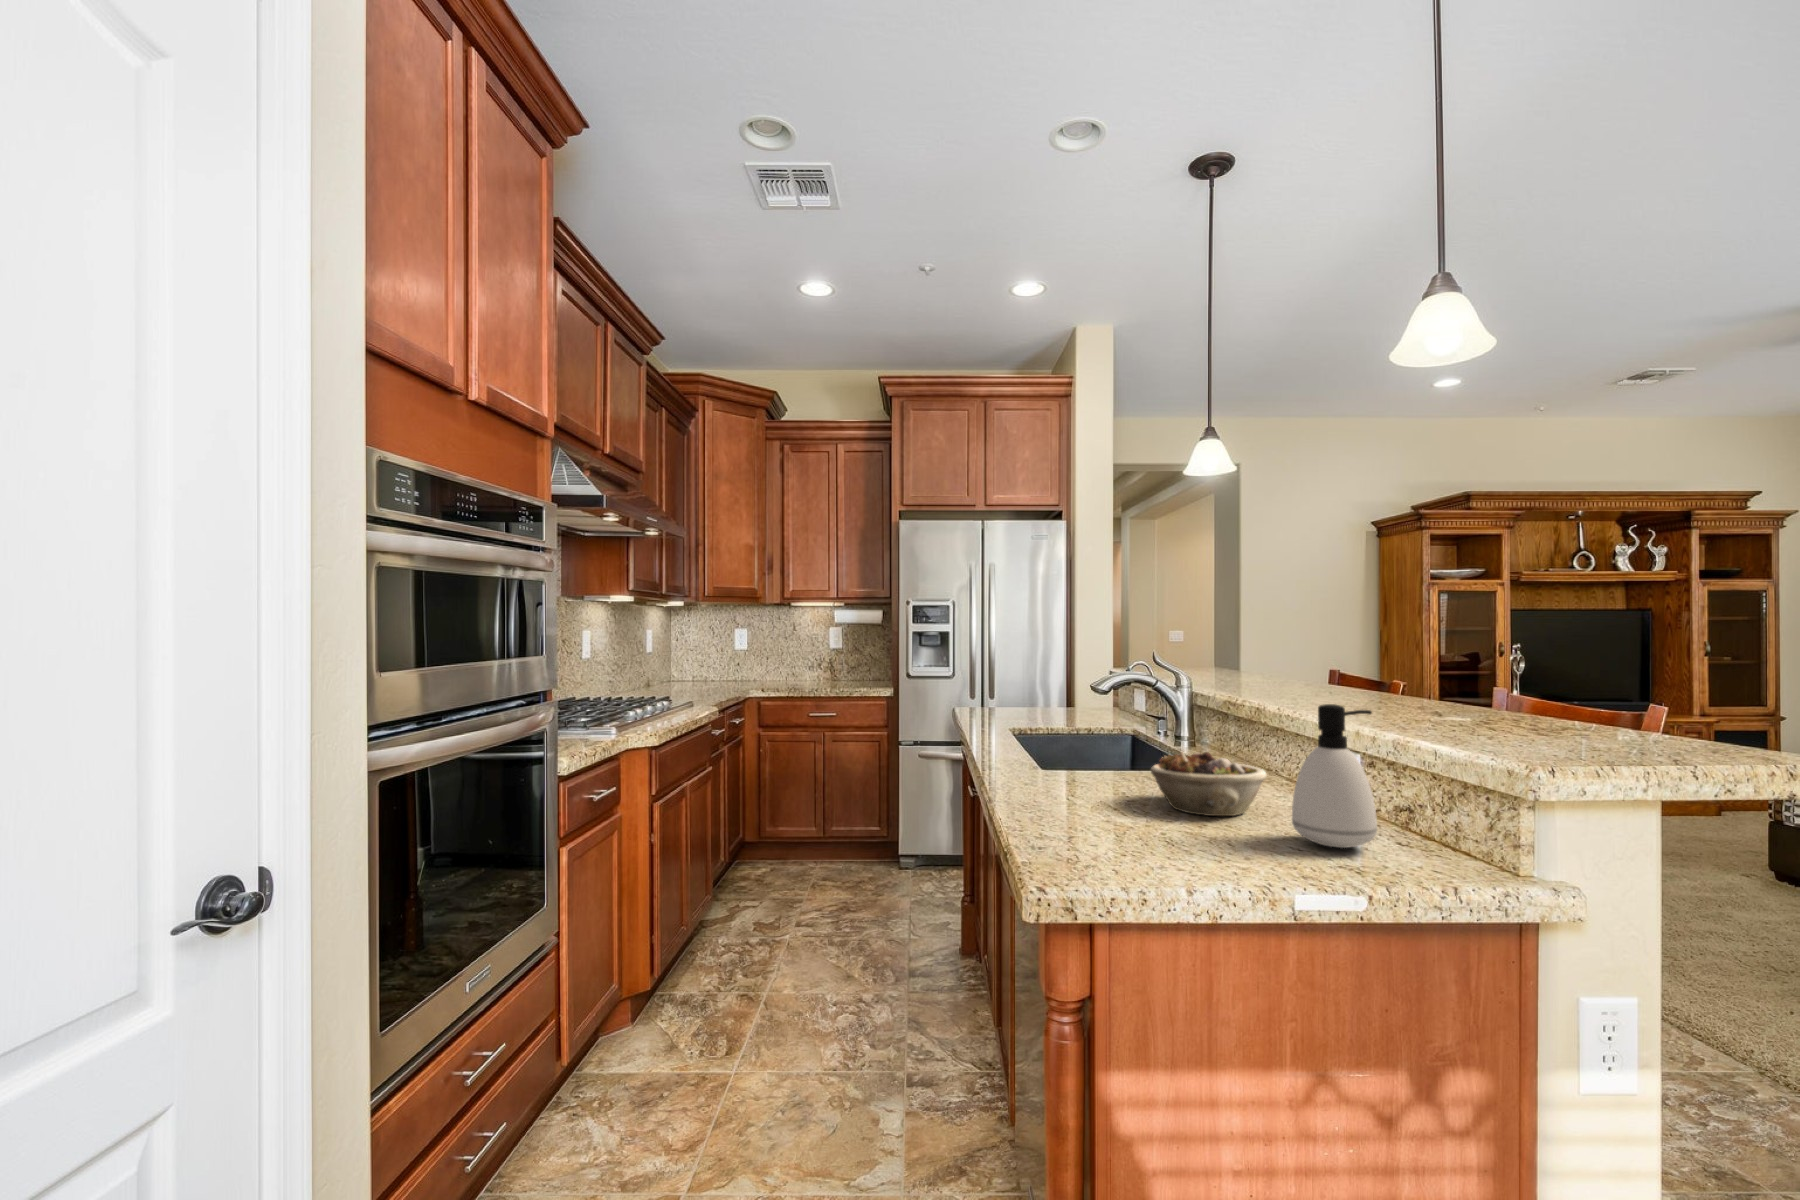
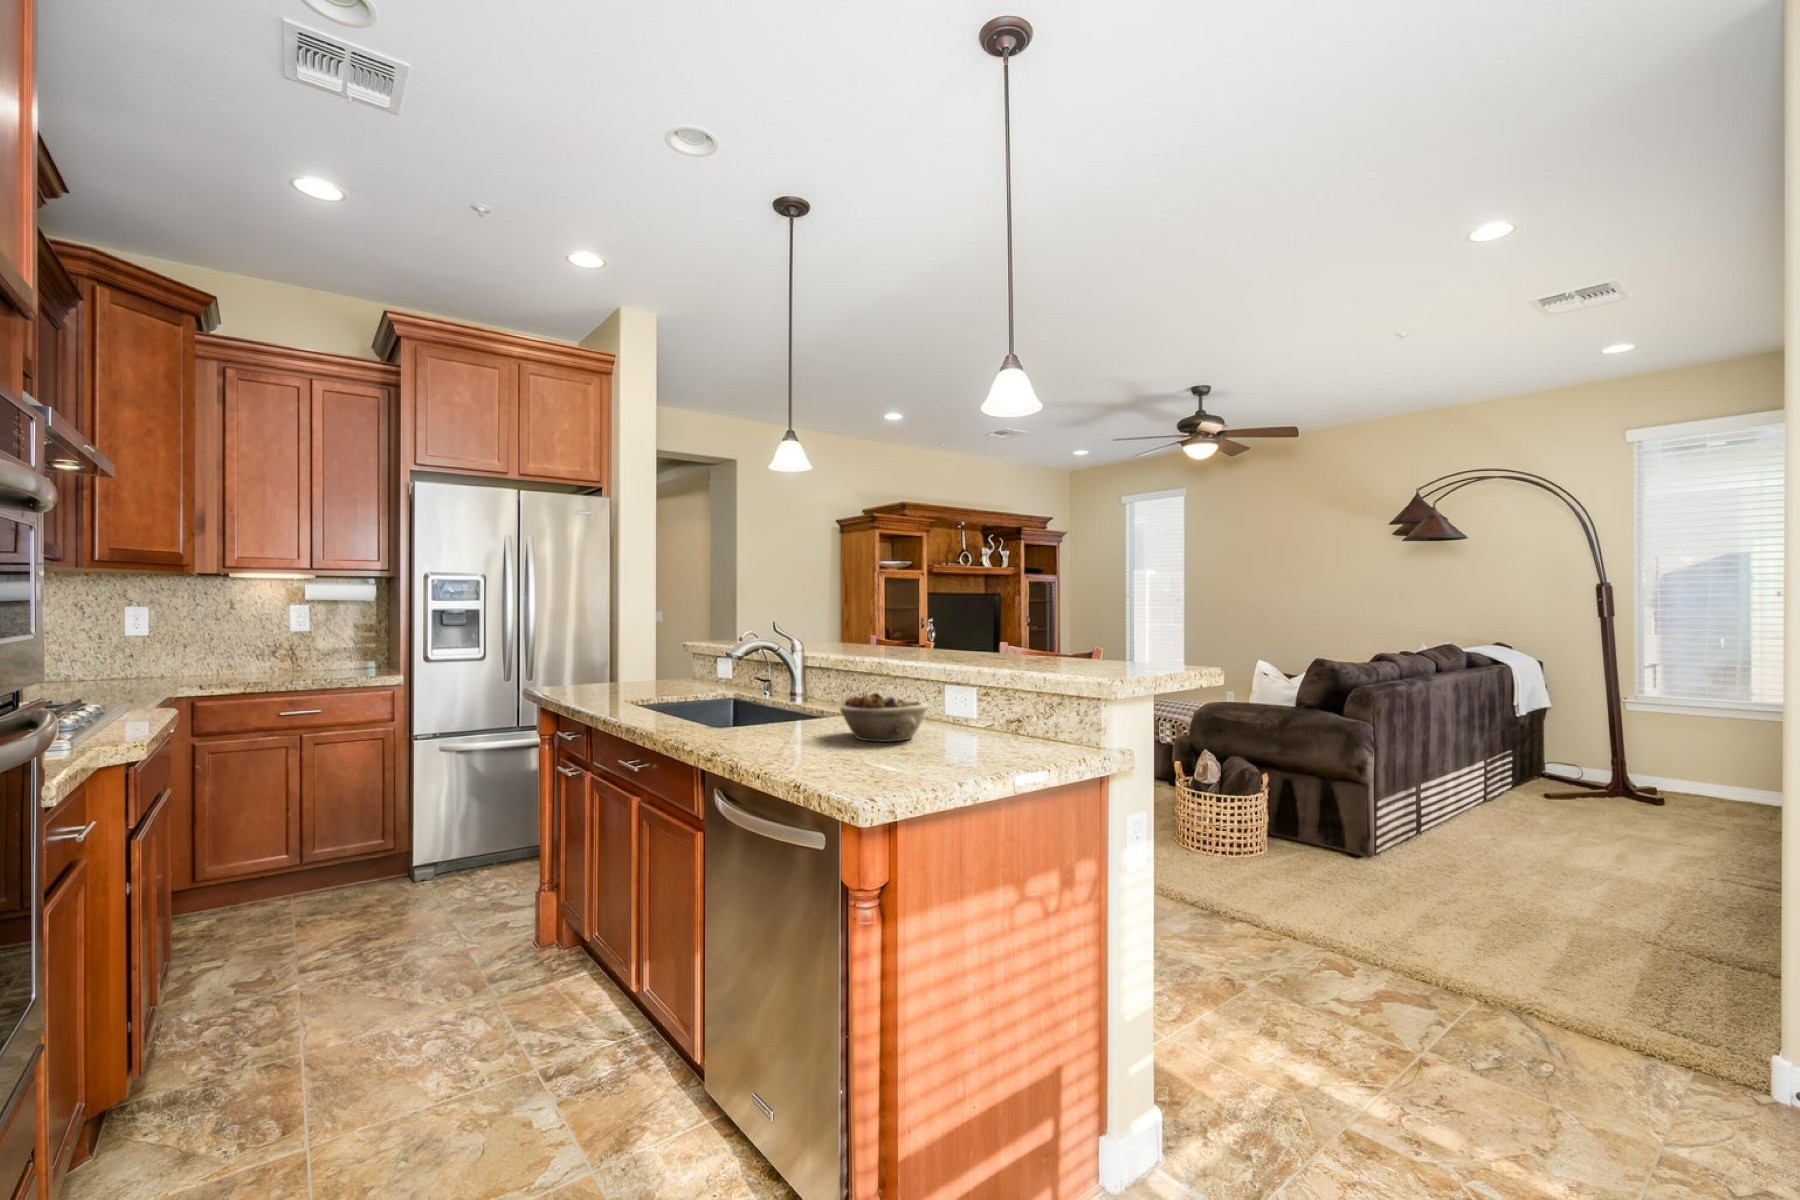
soap dispenser: present [1292,704,1377,848] -> none [964,644,1020,748]

